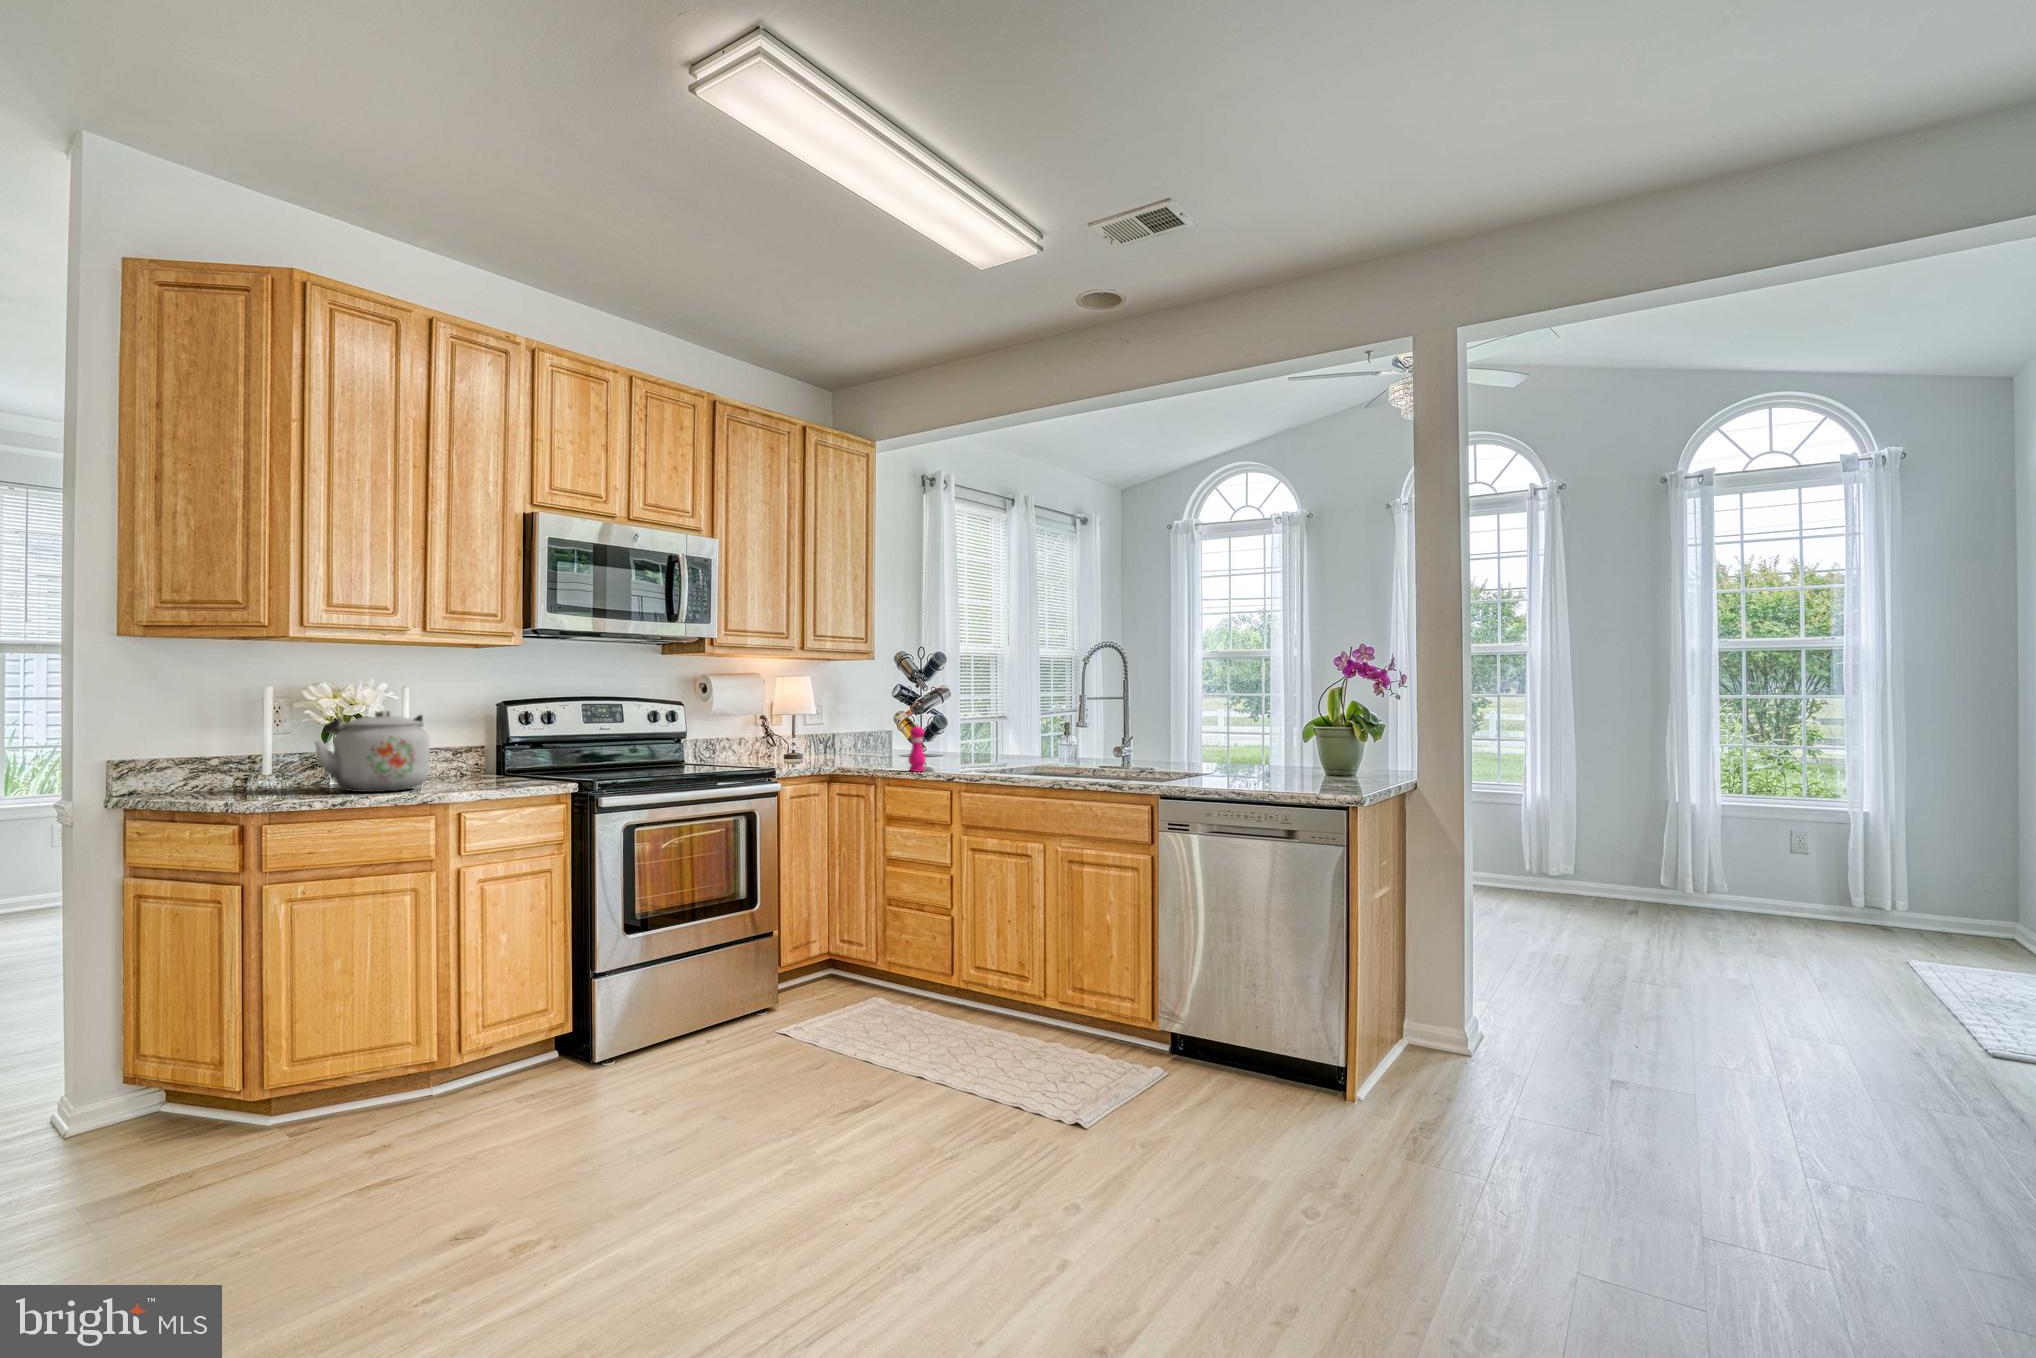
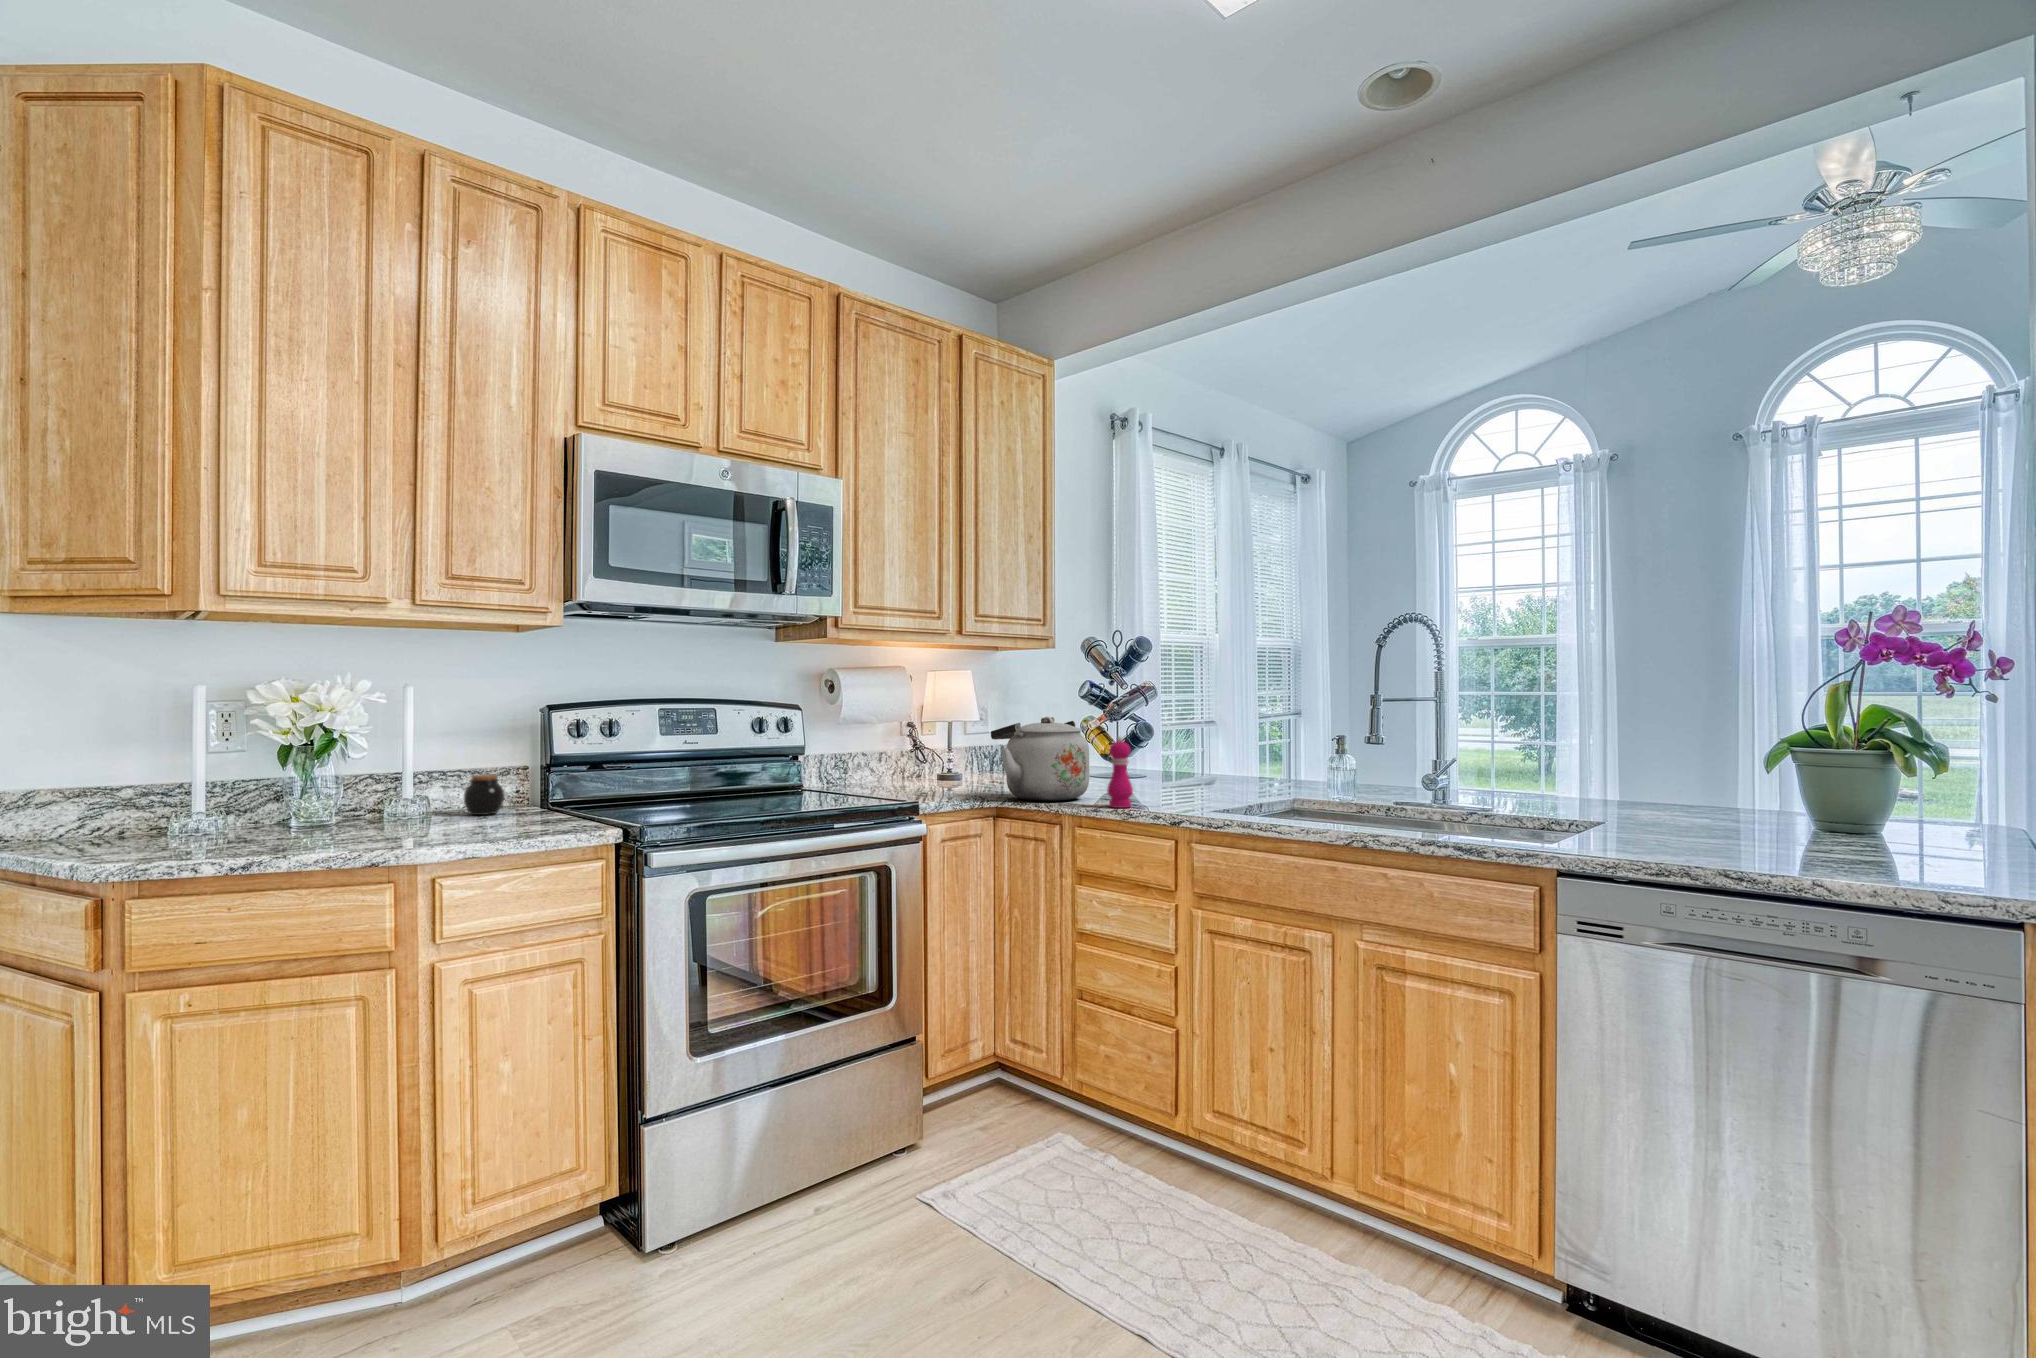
kettle: present [315,711,430,792] -> present [991,717,1089,801]
jar: none [442,751,472,780] -> present [463,774,504,815]

